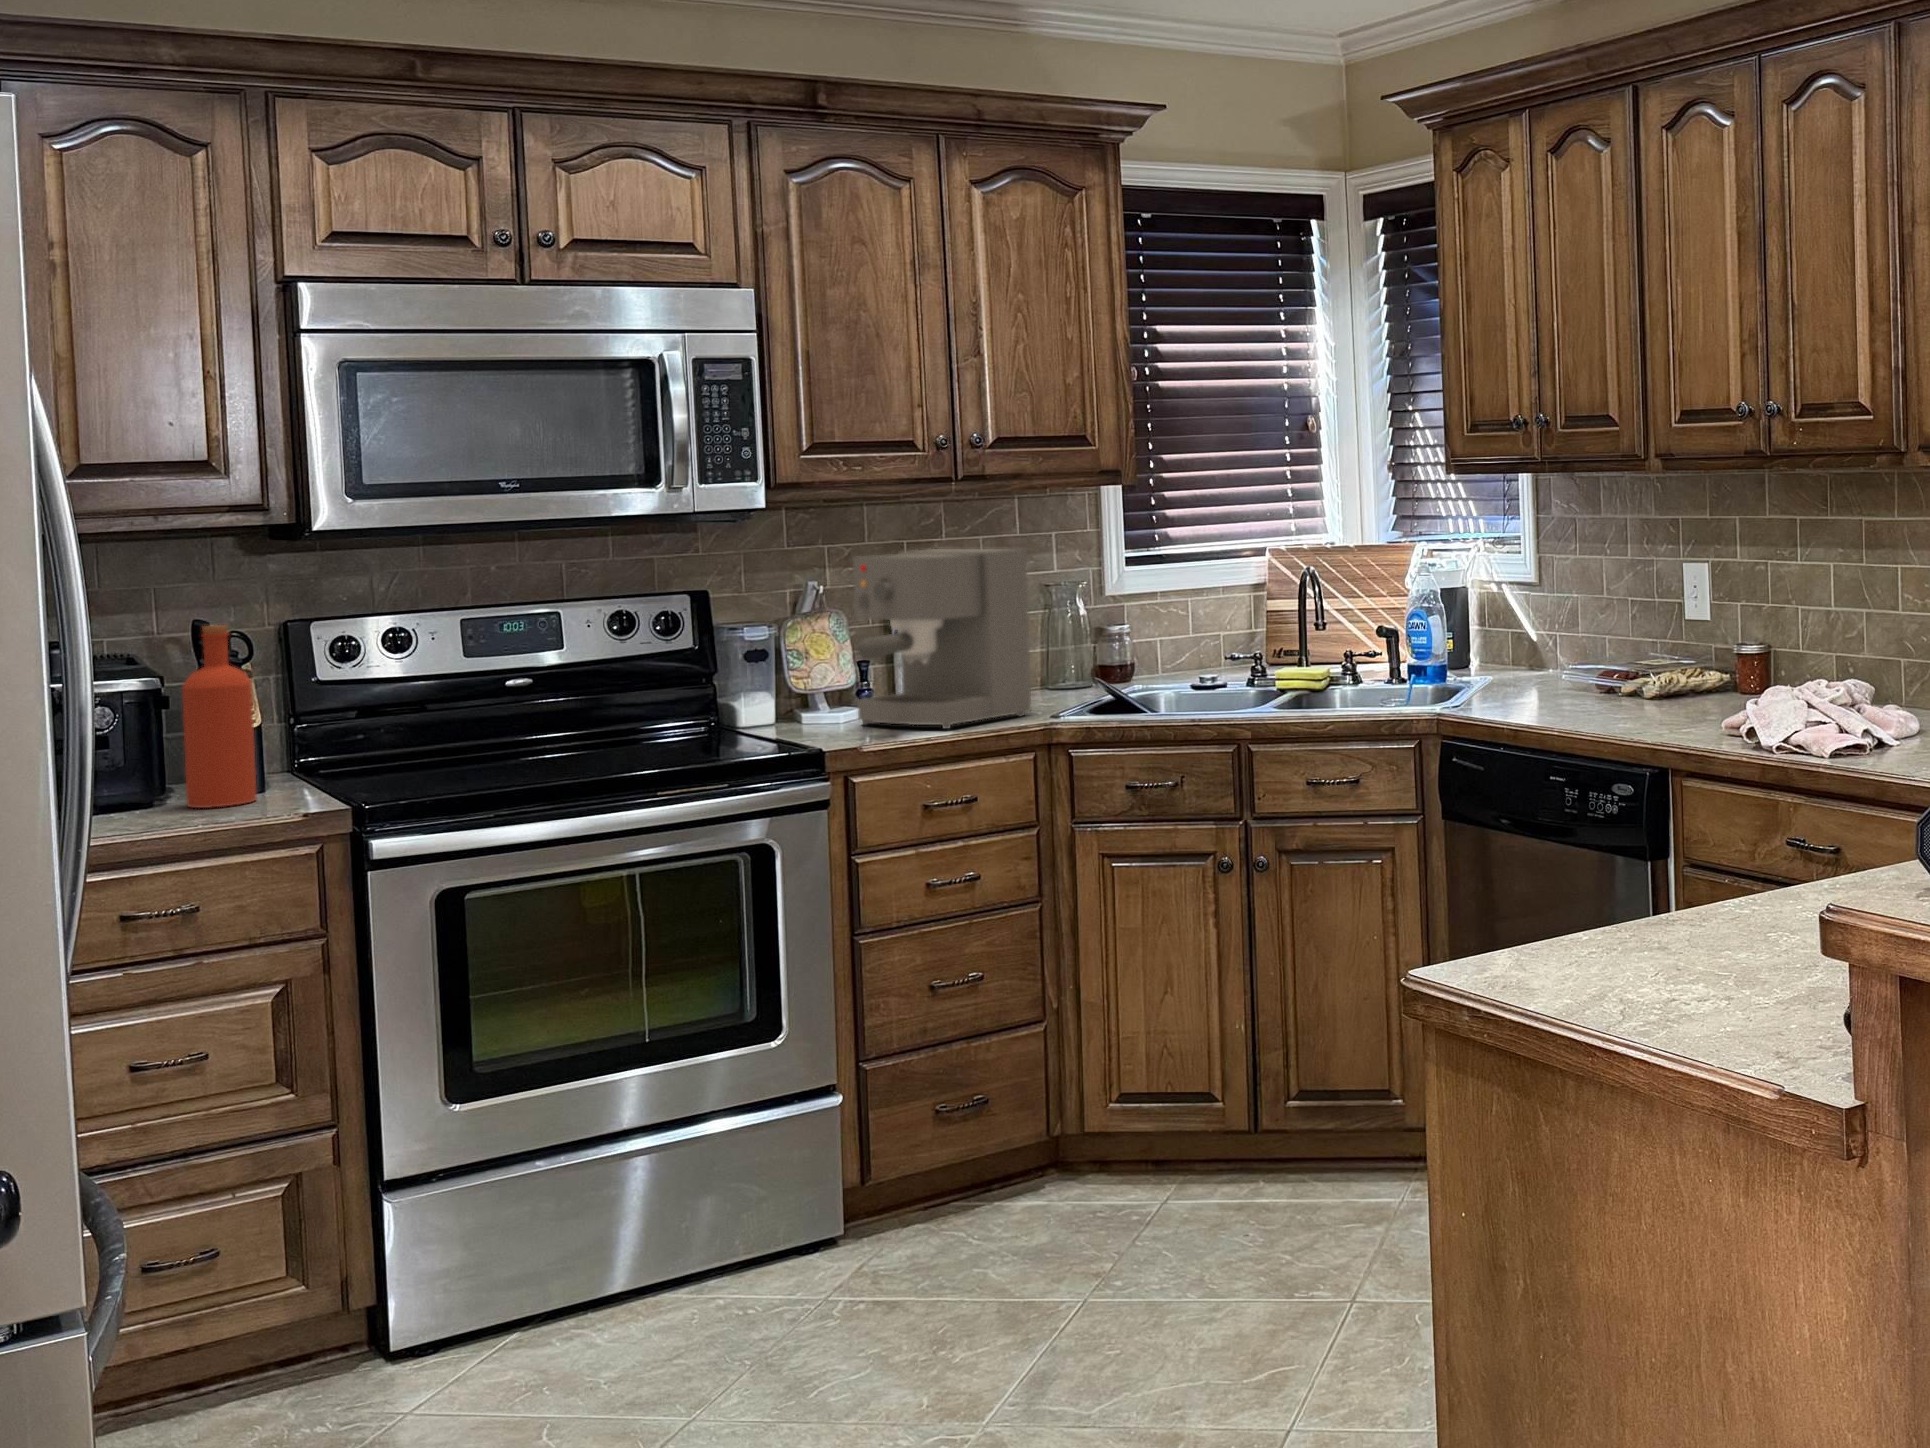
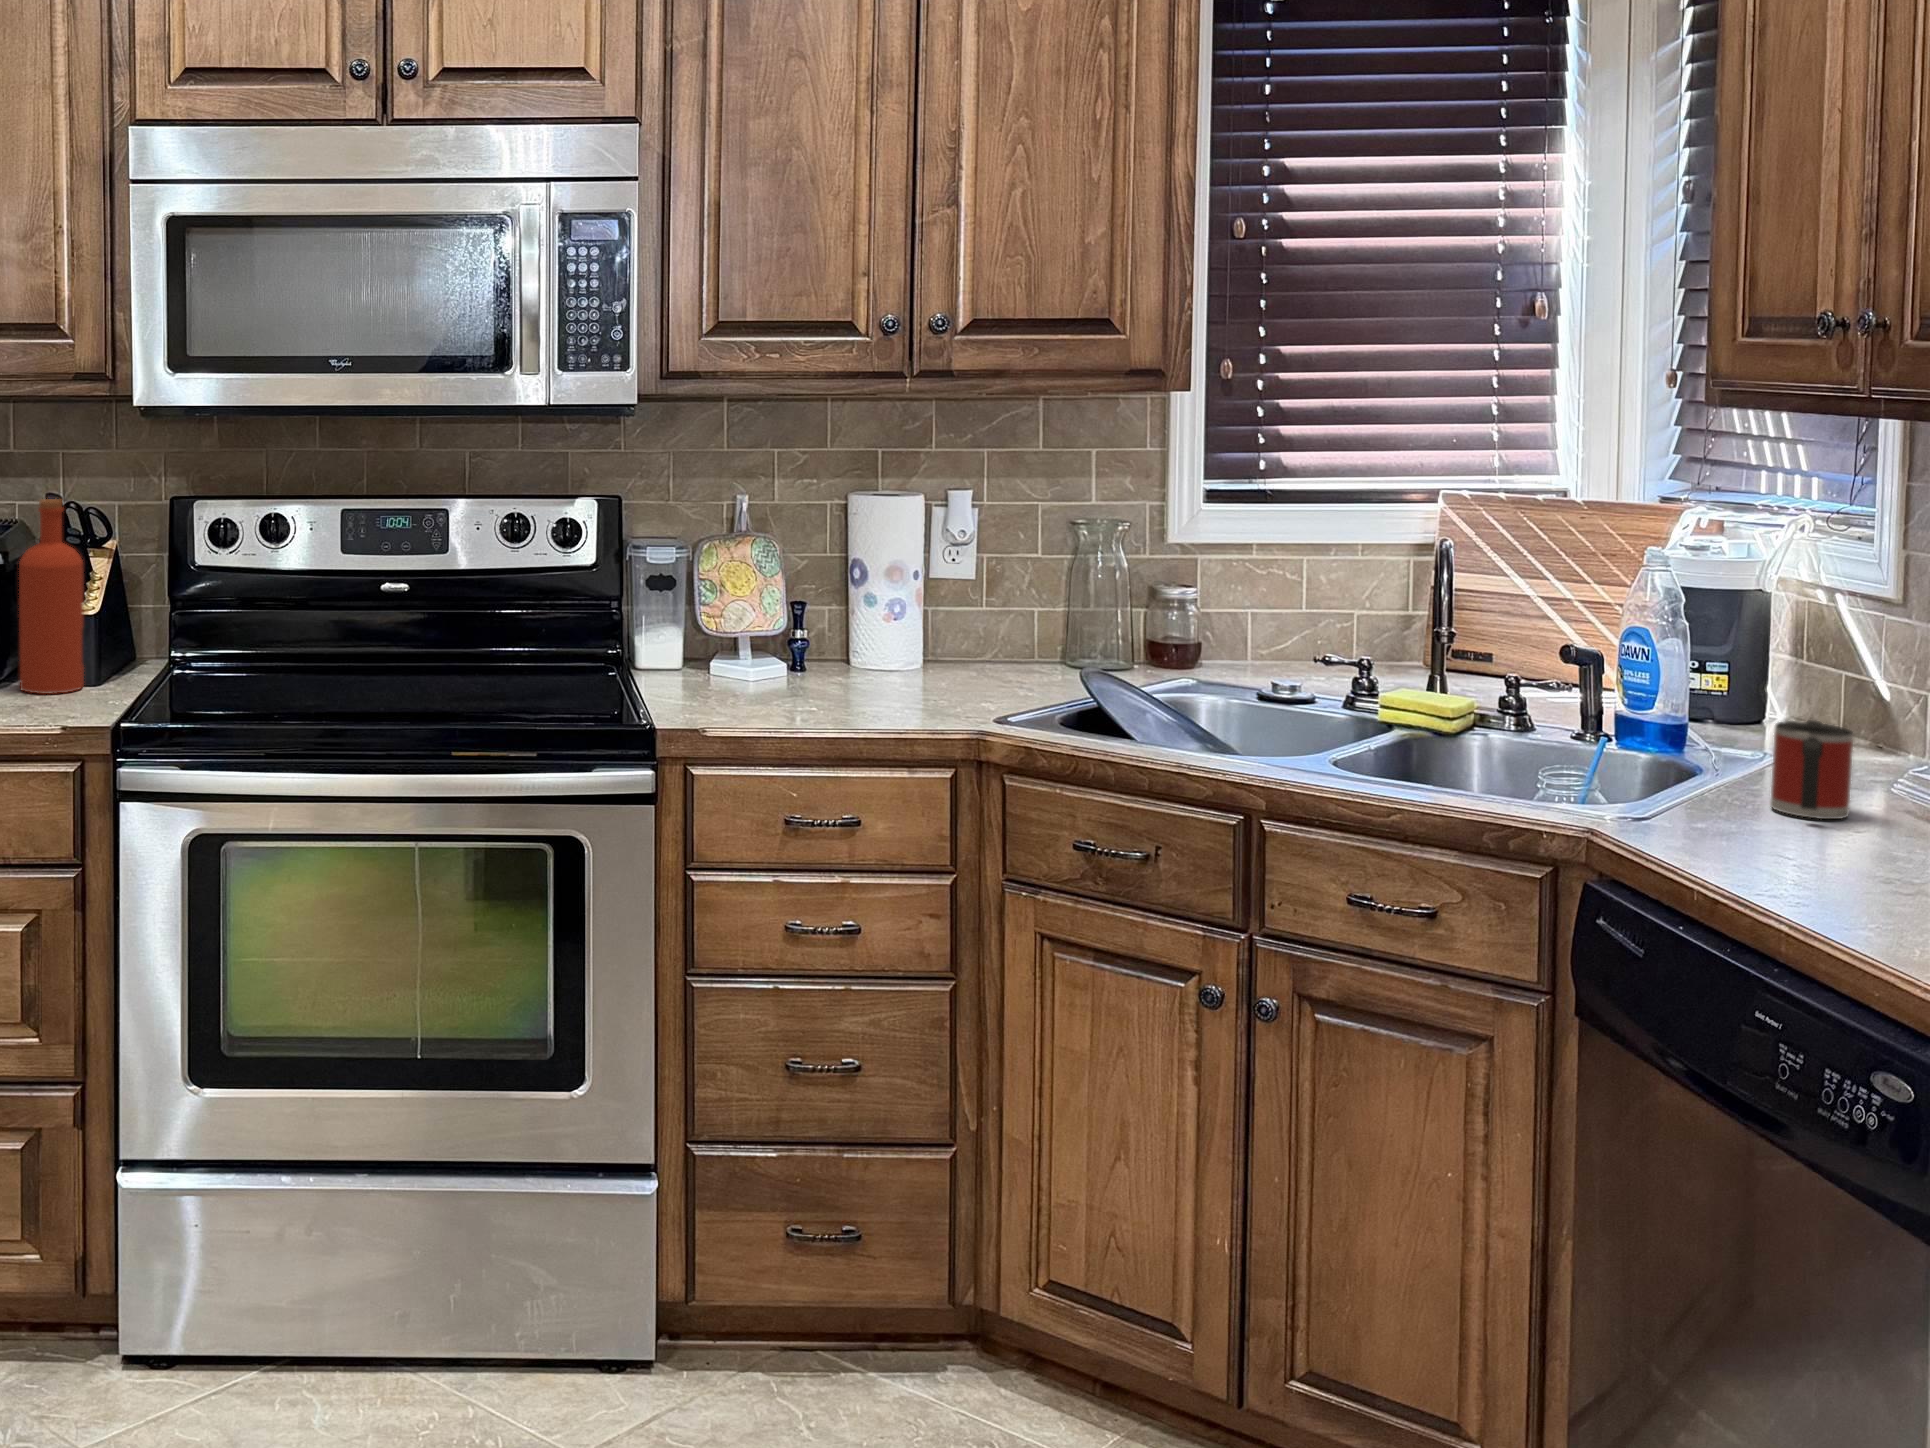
coffee maker: present [853,549,1031,729] -> none [725,464,984,715]
mug: none [1507,643,1545,695] -> present [1770,720,1853,819]

